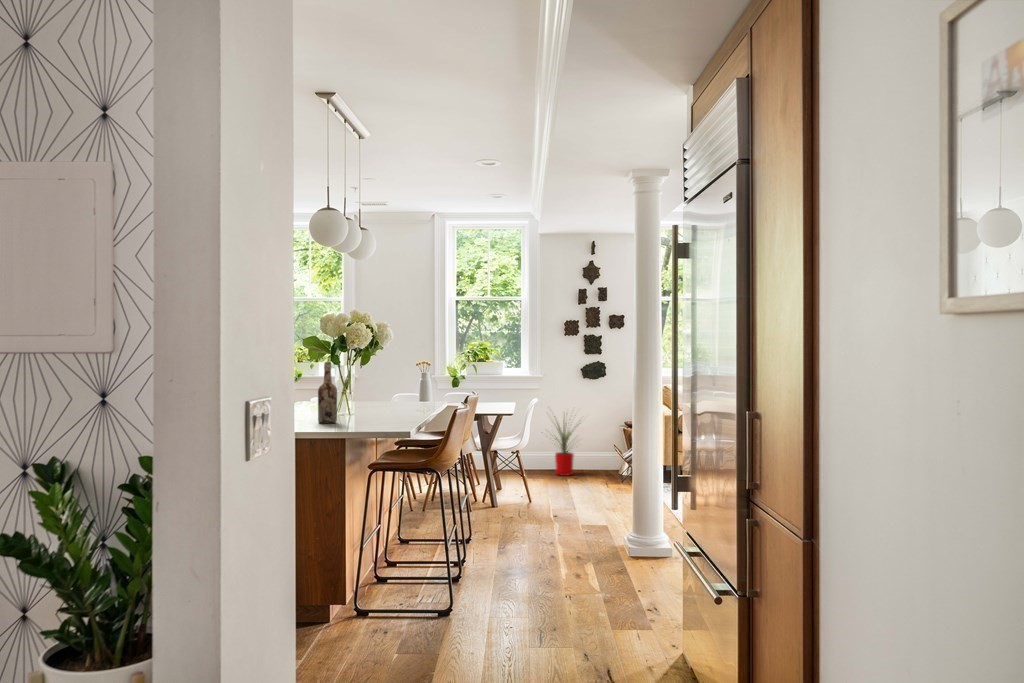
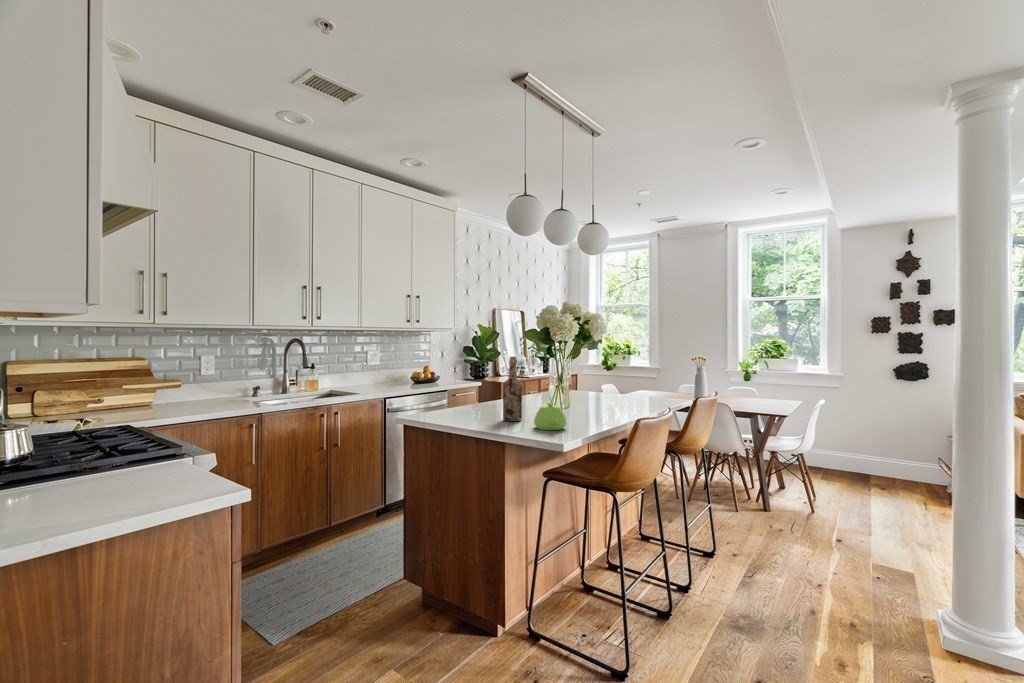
teapot: none [359,402,388,426] -> present [534,403,566,430]
house plant: present [554,416,574,476] -> none [837,407,904,484]

